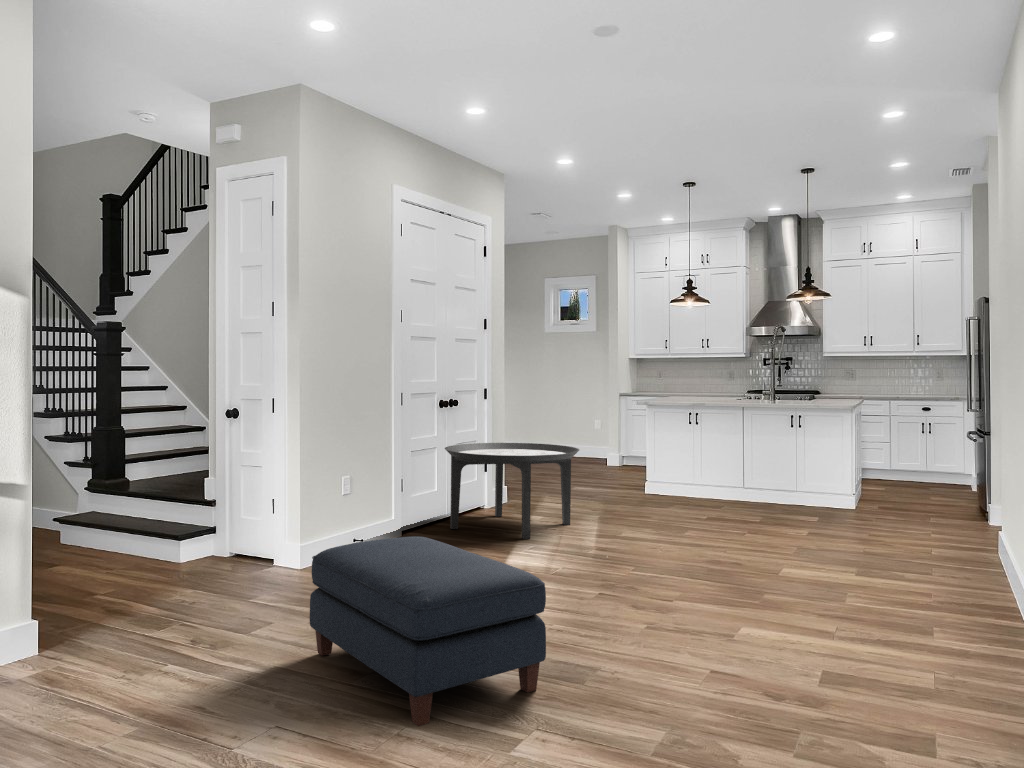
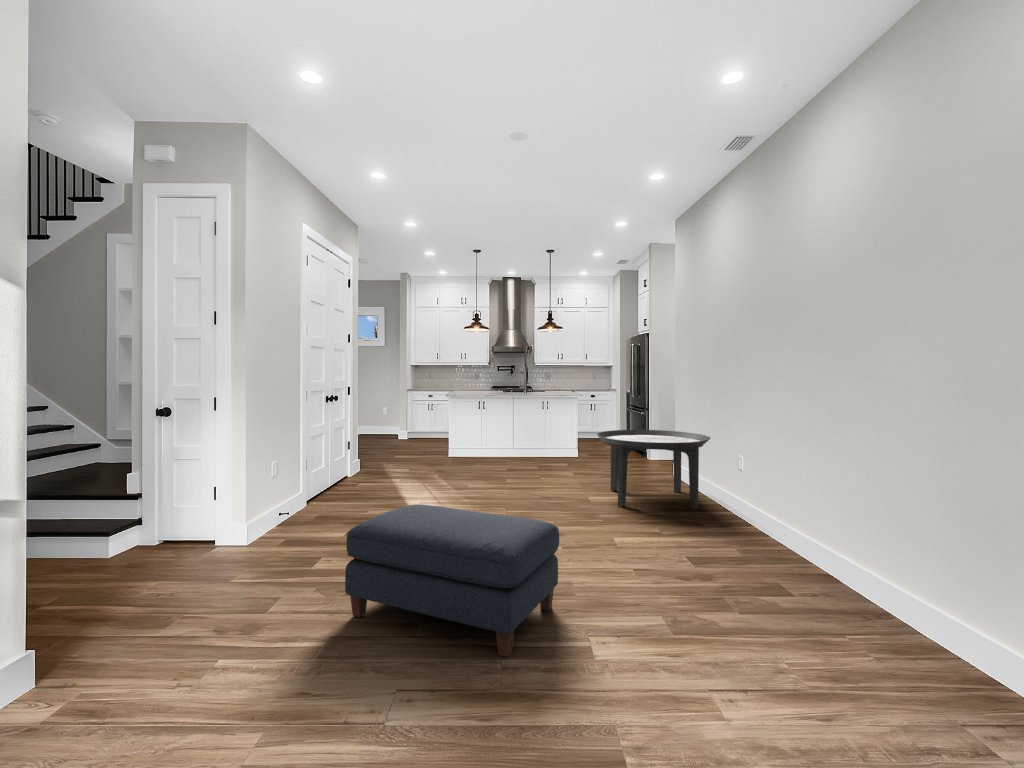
round table: present [445,443,579,539] -> present [597,430,710,509]

